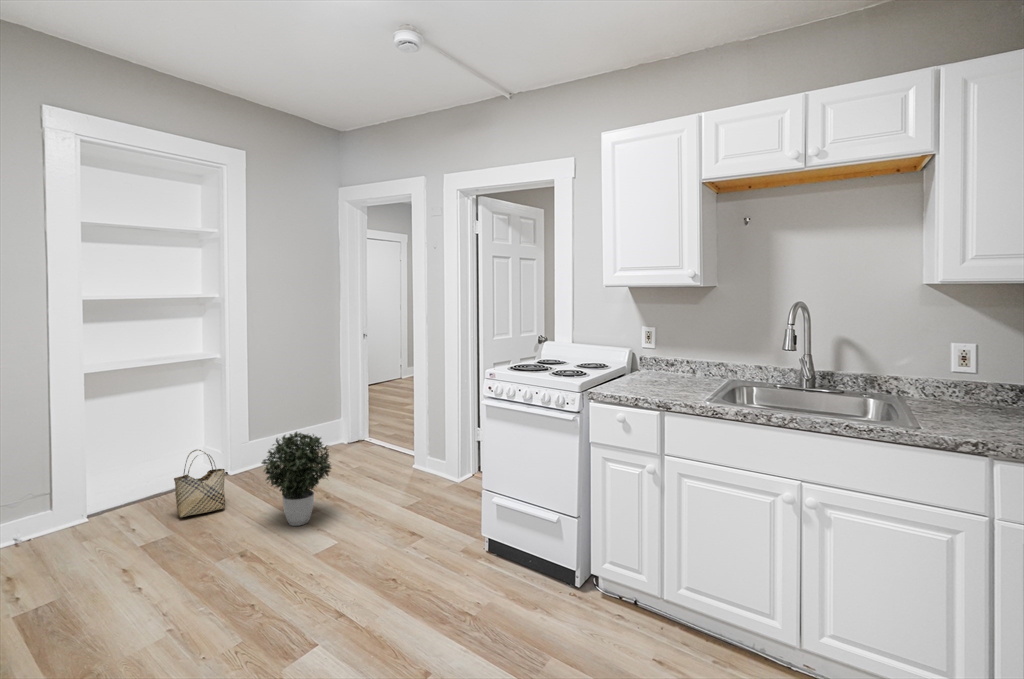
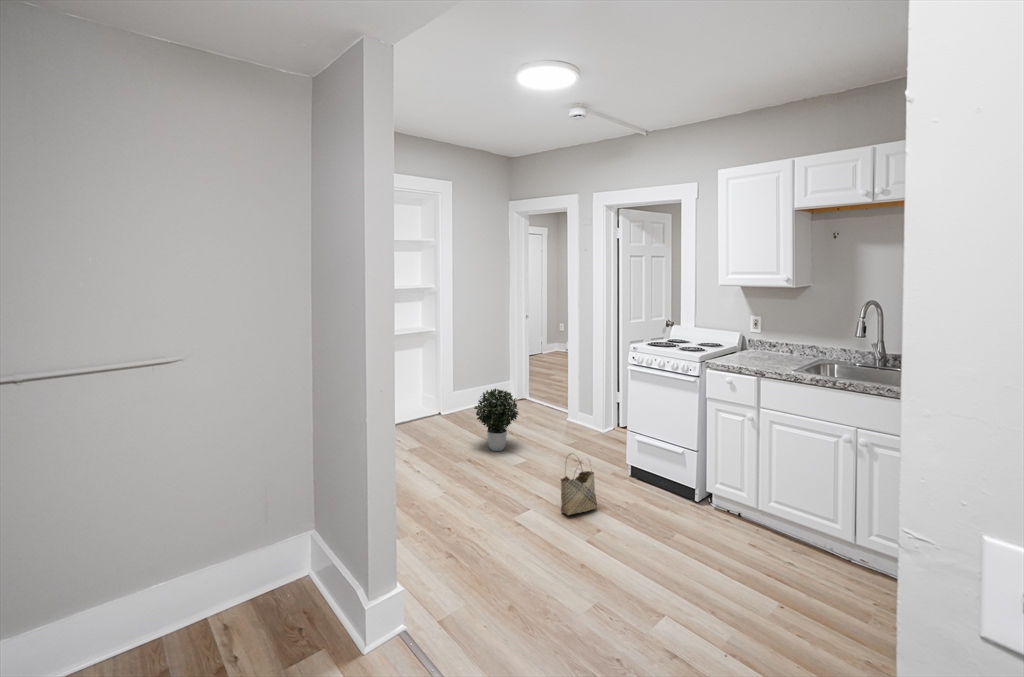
woven basket: present [174,450,225,517] -> present [561,453,597,515]

